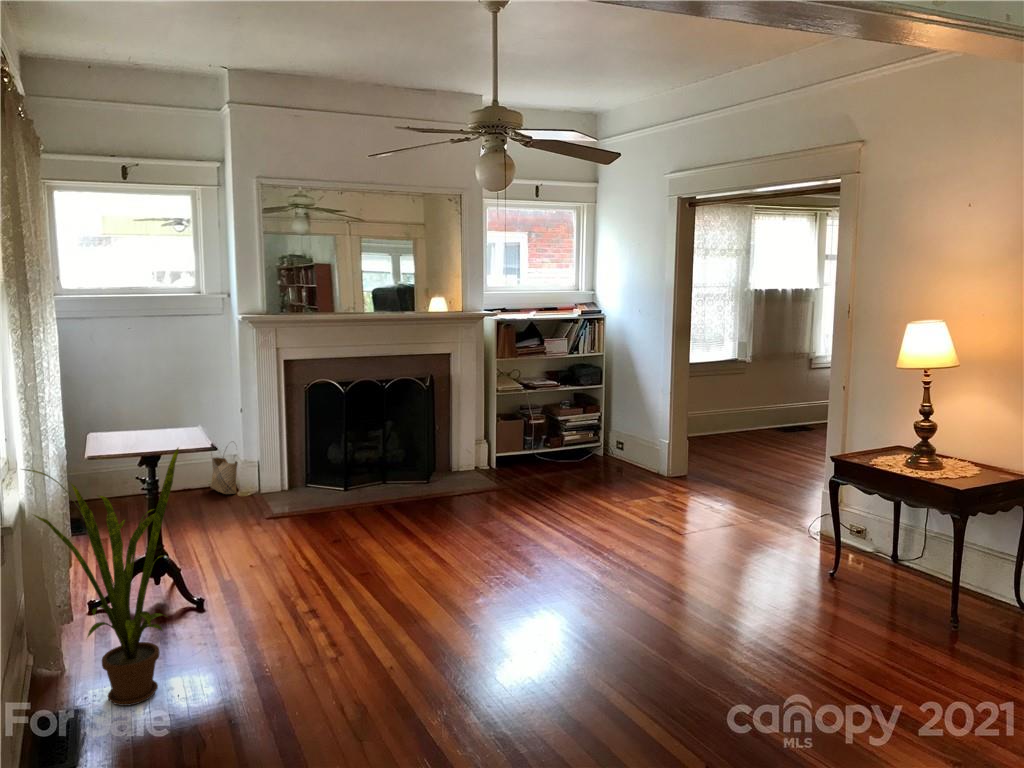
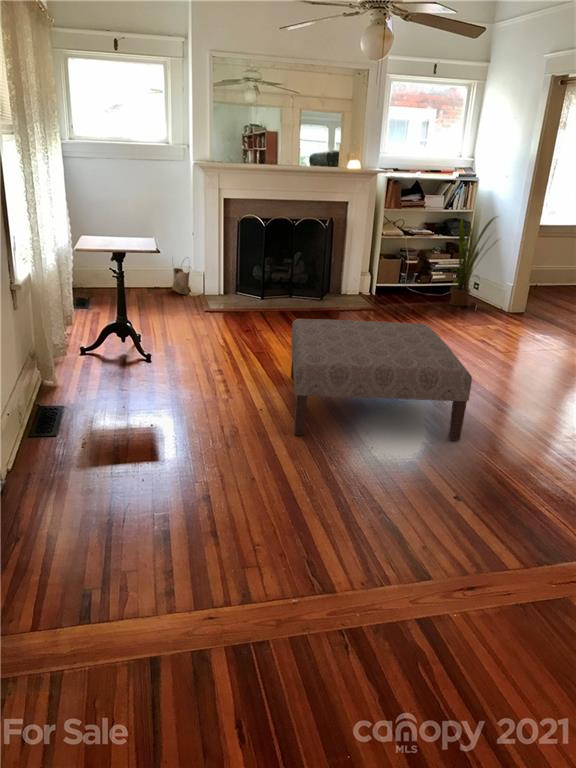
house plant: present [23,448,179,706] -> present [450,217,496,306]
ottoman: none [416,512,679,703] -> present [291,319,472,441]

